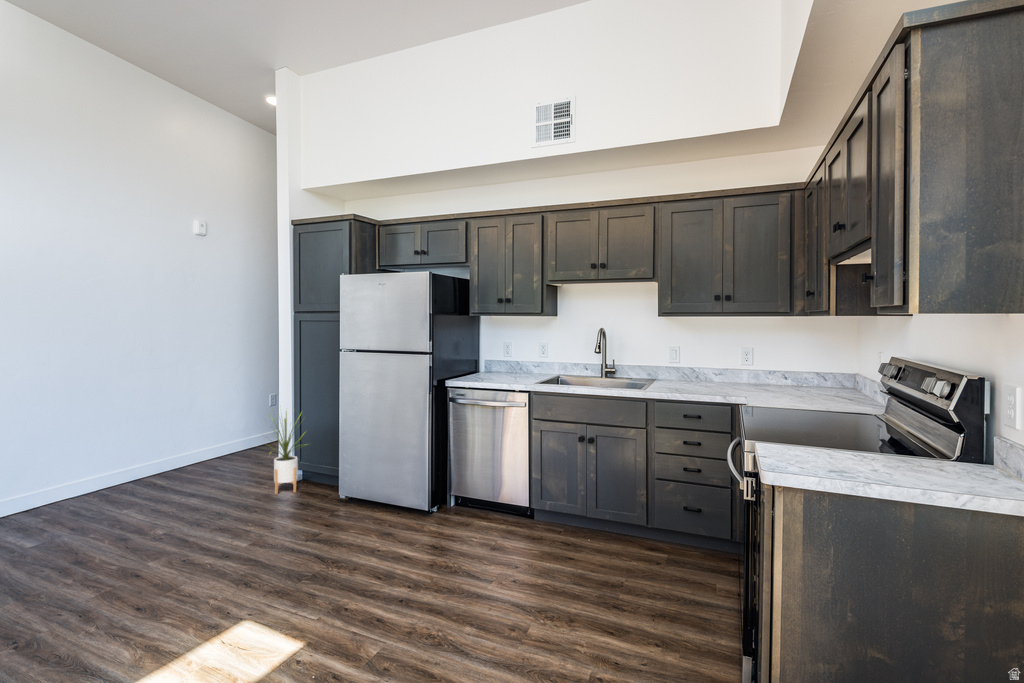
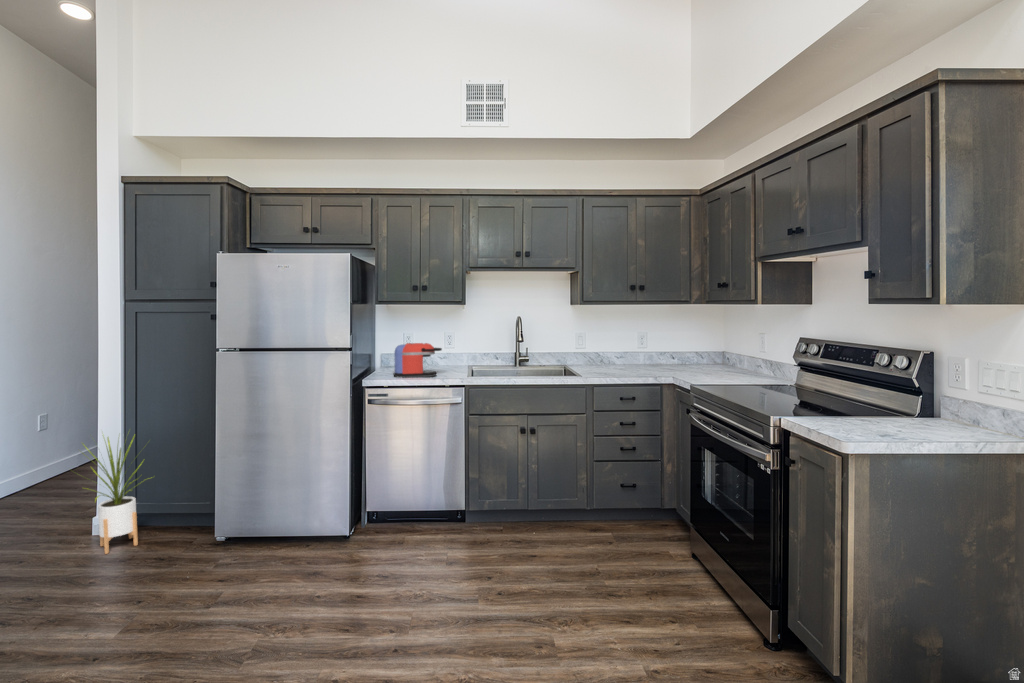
coffee maker: none [478,350,520,380] -> present [394,343,442,377]

